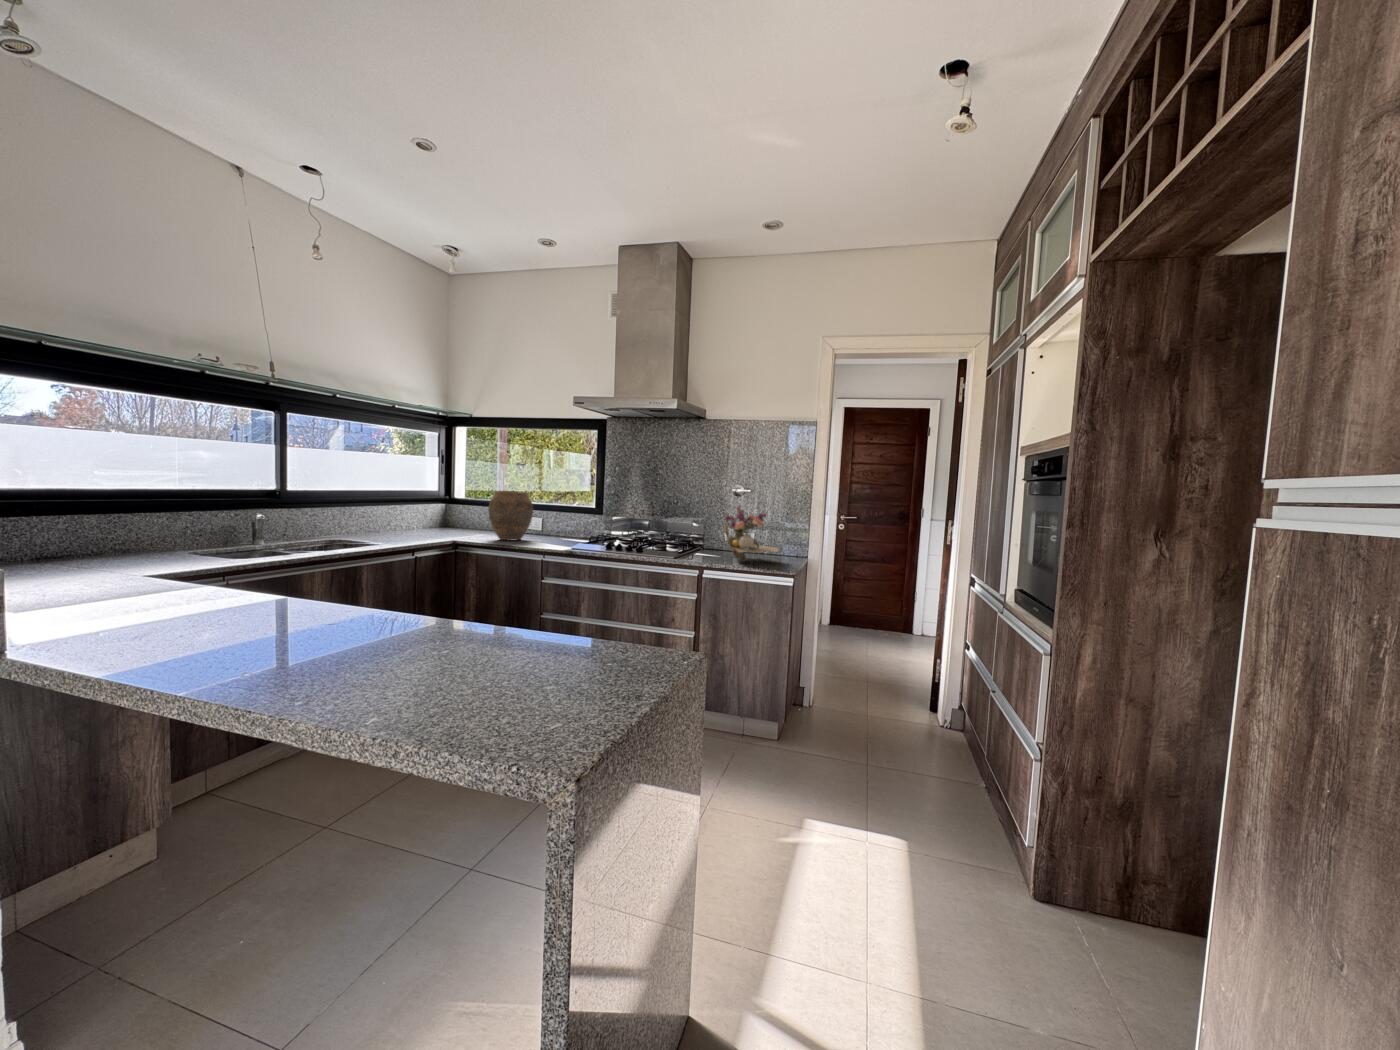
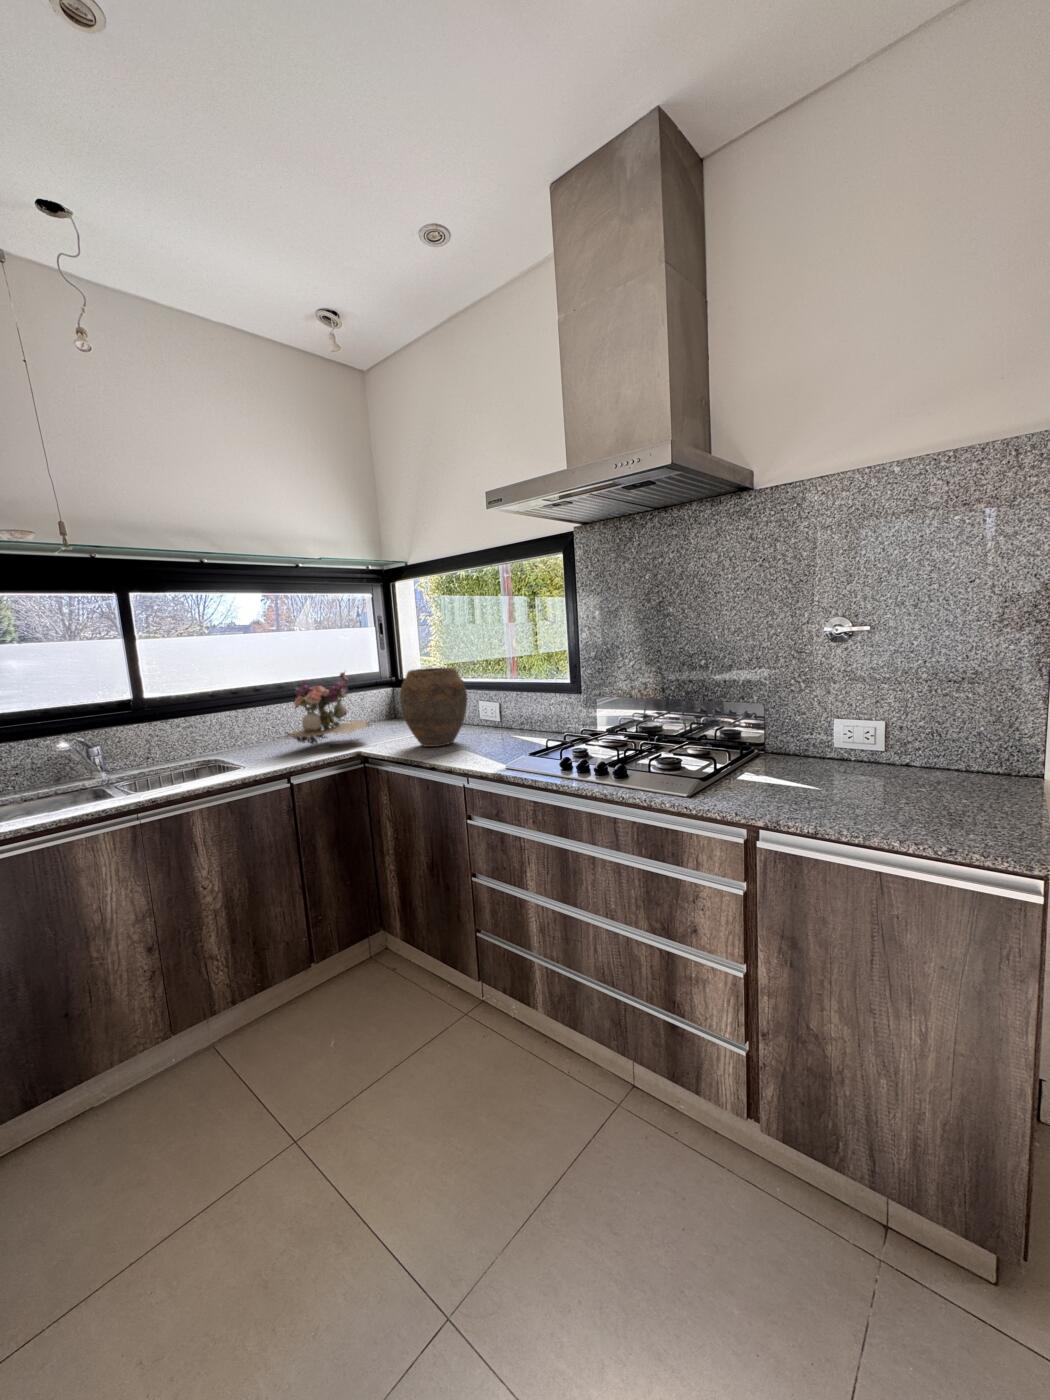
flower arrangement: present [724,505,779,561] -> present [285,672,371,746]

